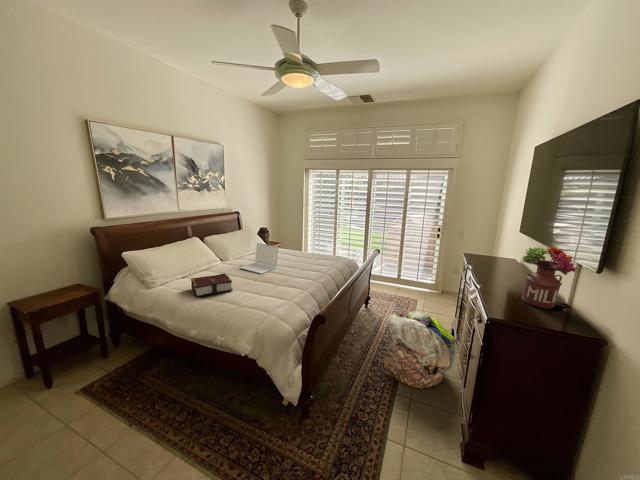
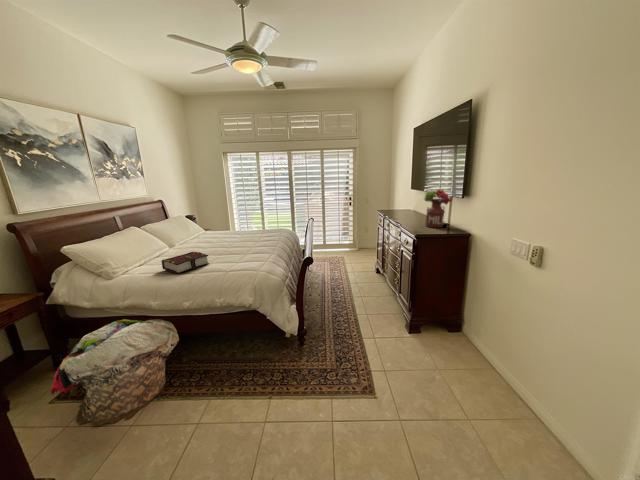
laptop: present [241,243,279,274] -> none [197,224,233,249]
laundry basket: present [383,311,456,389] -> present [50,319,179,427]

